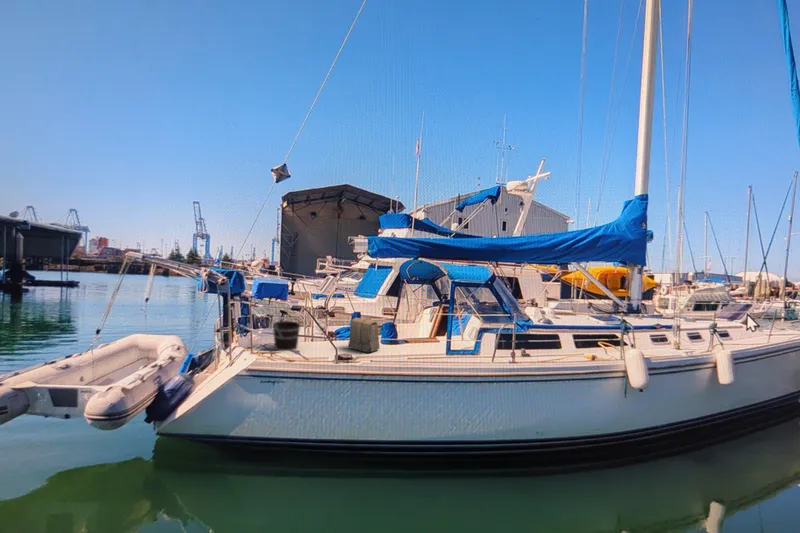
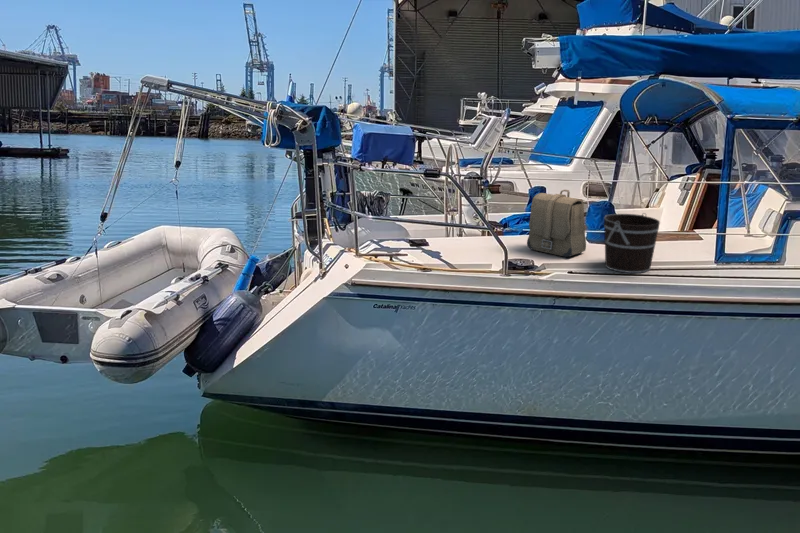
bucket: present [273,321,300,351] -> present [604,214,660,273]

